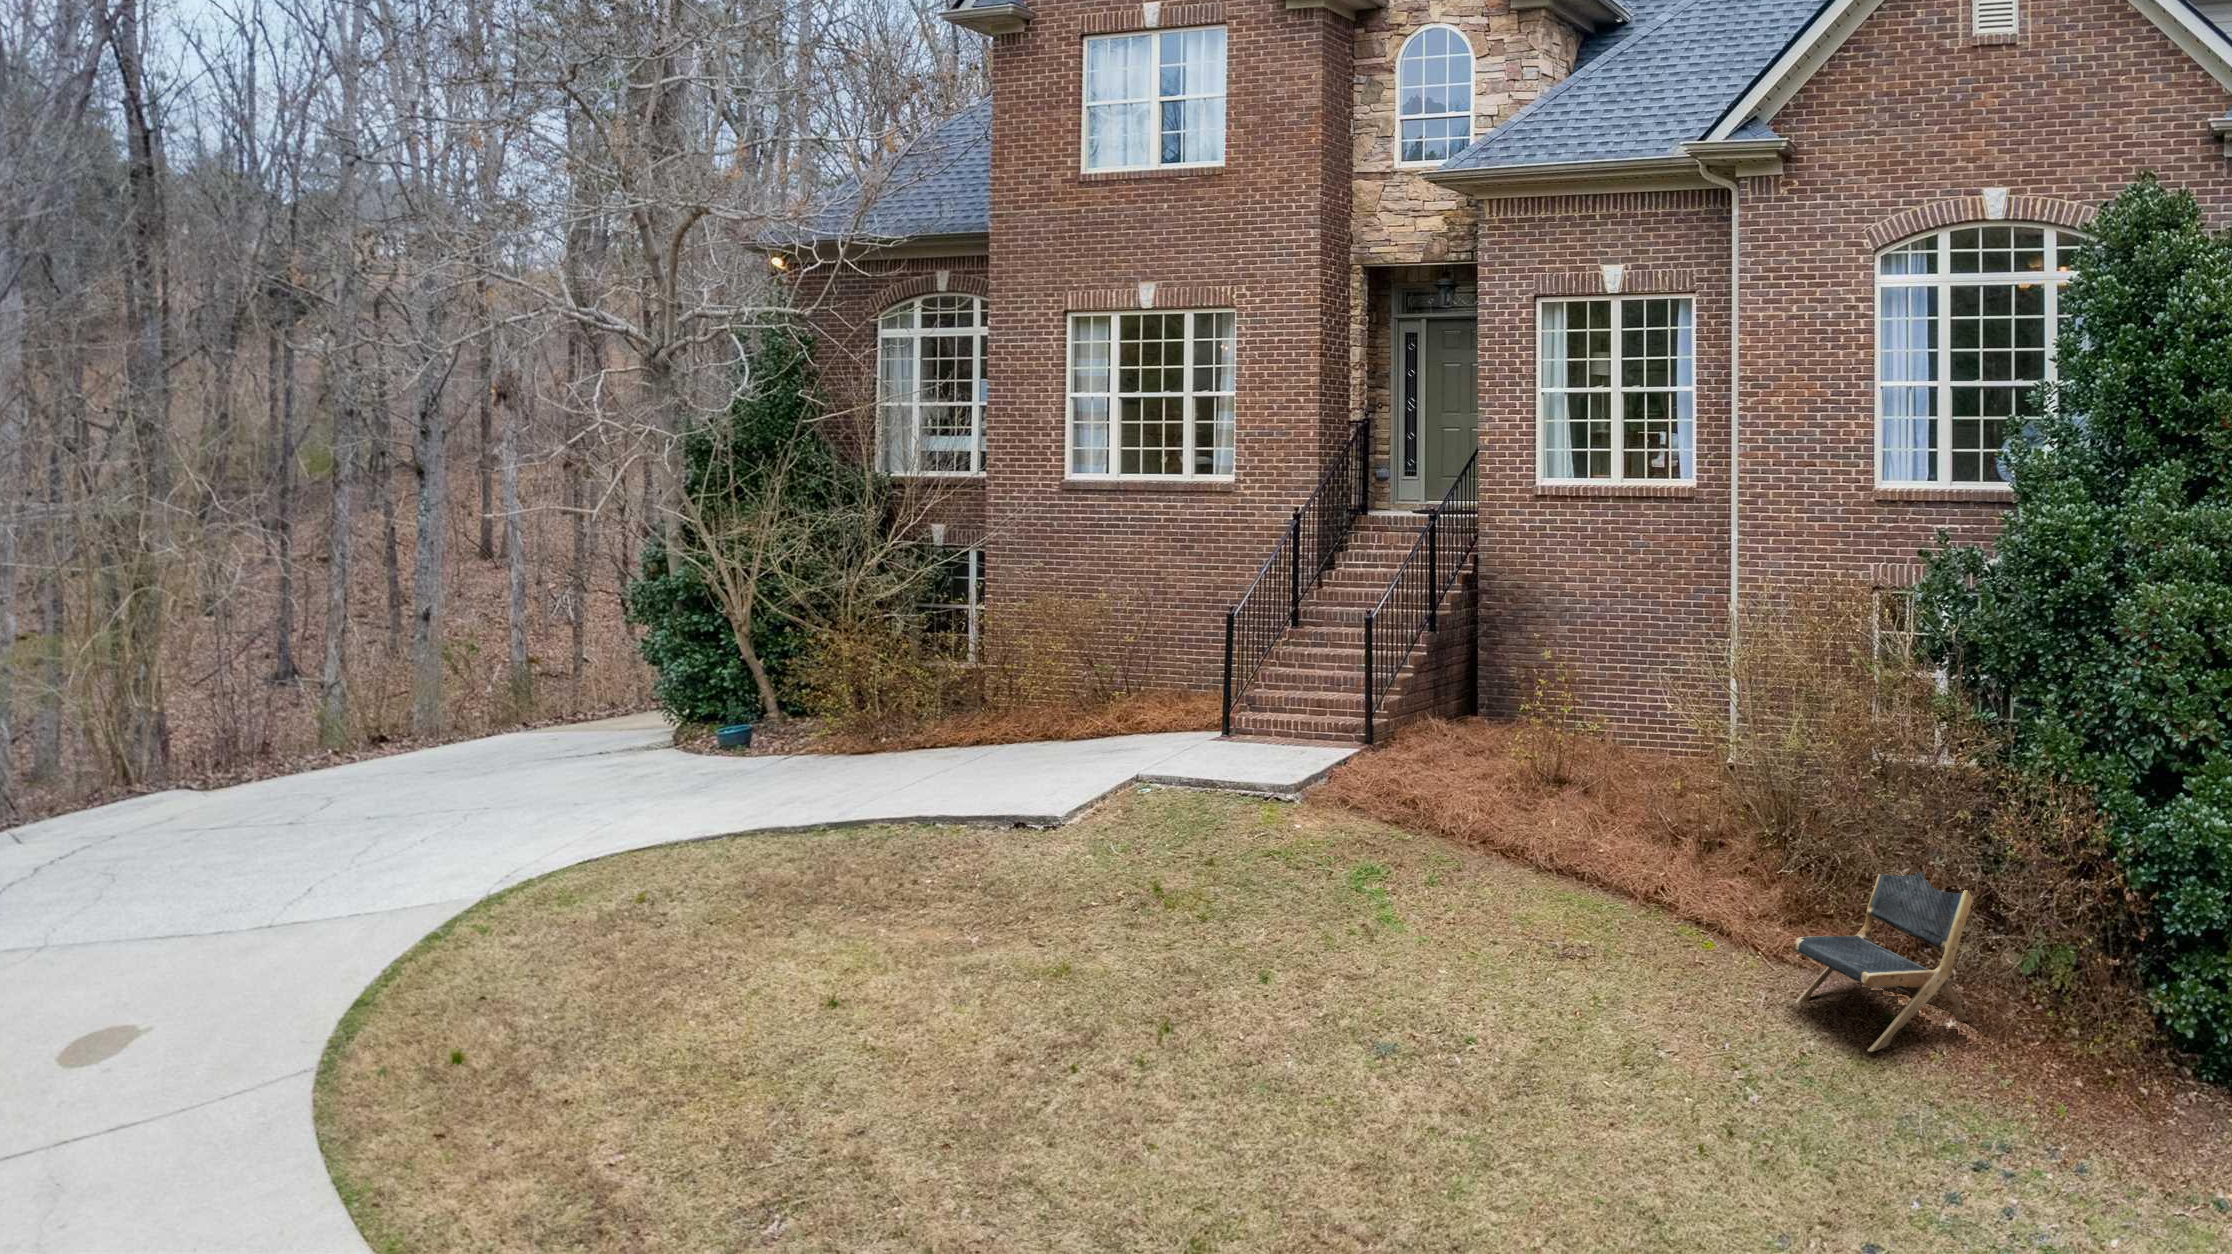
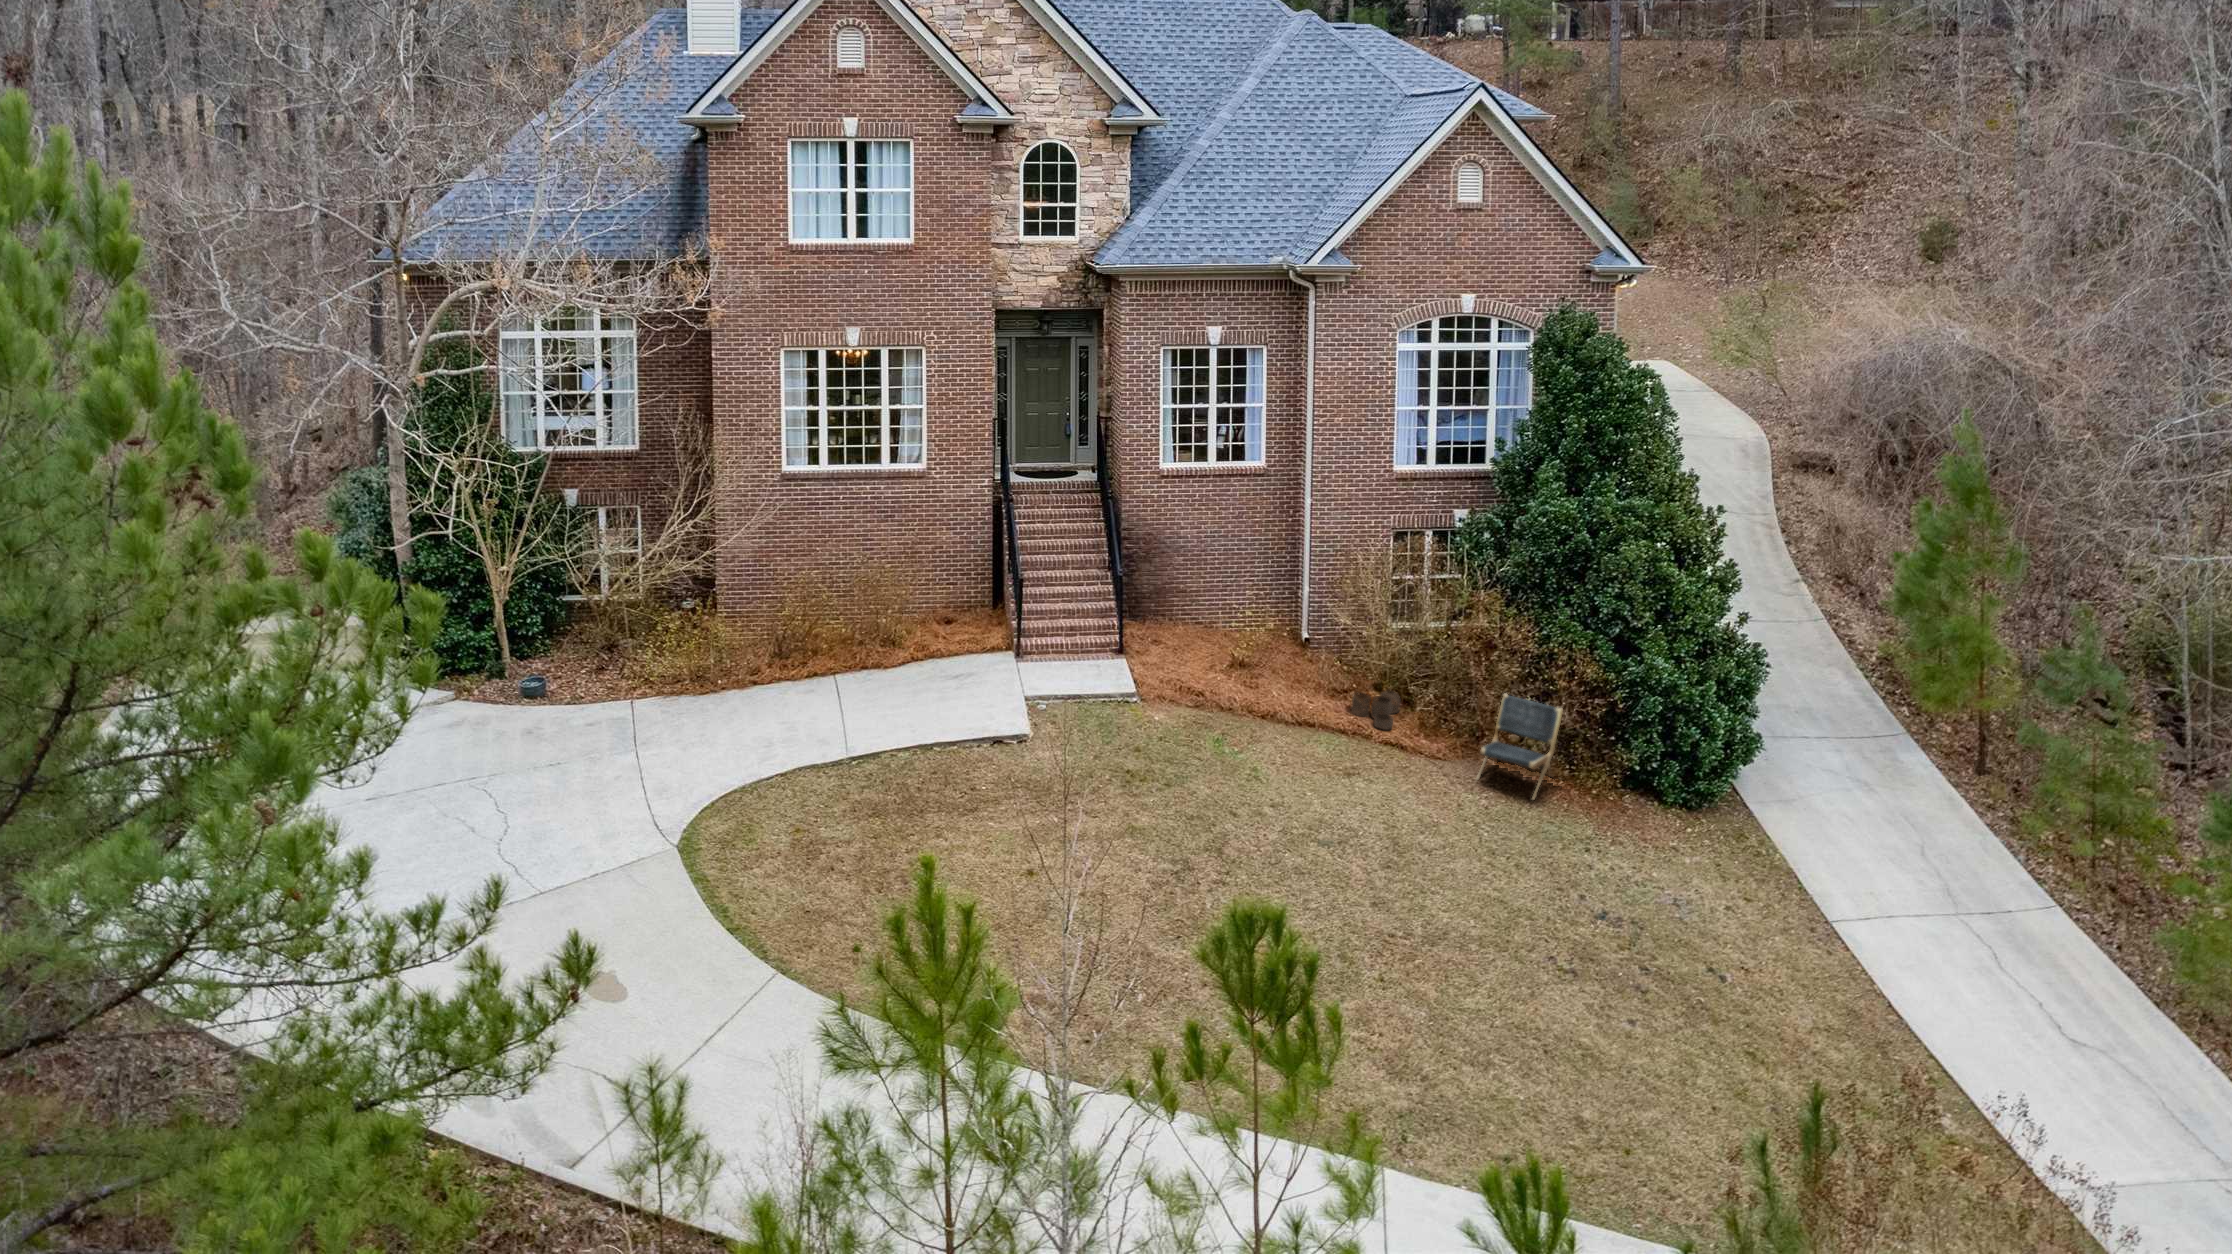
woven basket: none [1683,832,1782,902] -> present [1351,689,1401,730]

